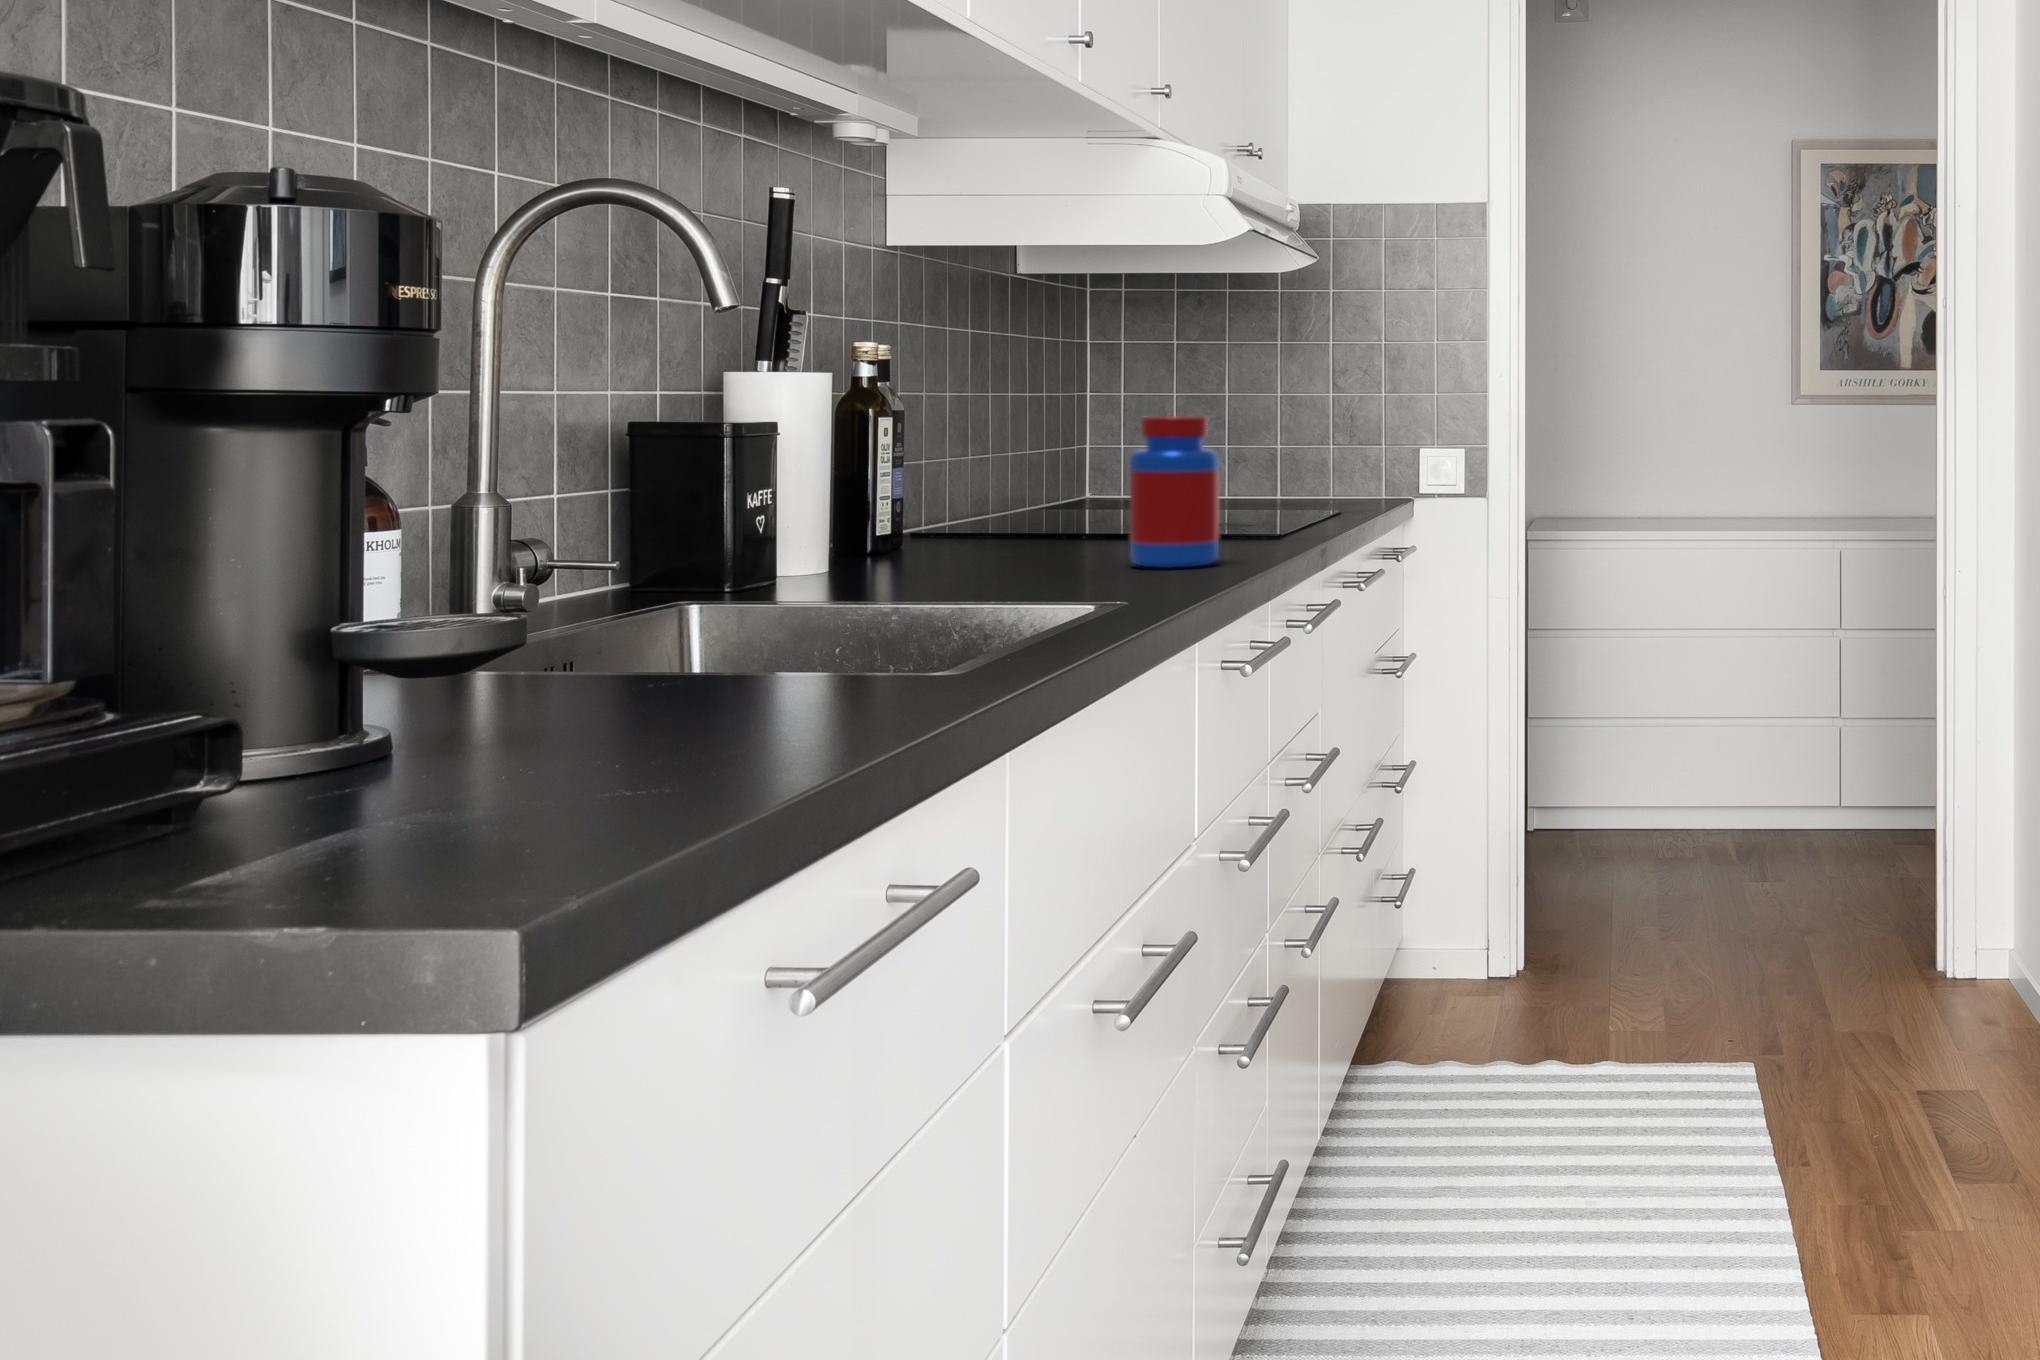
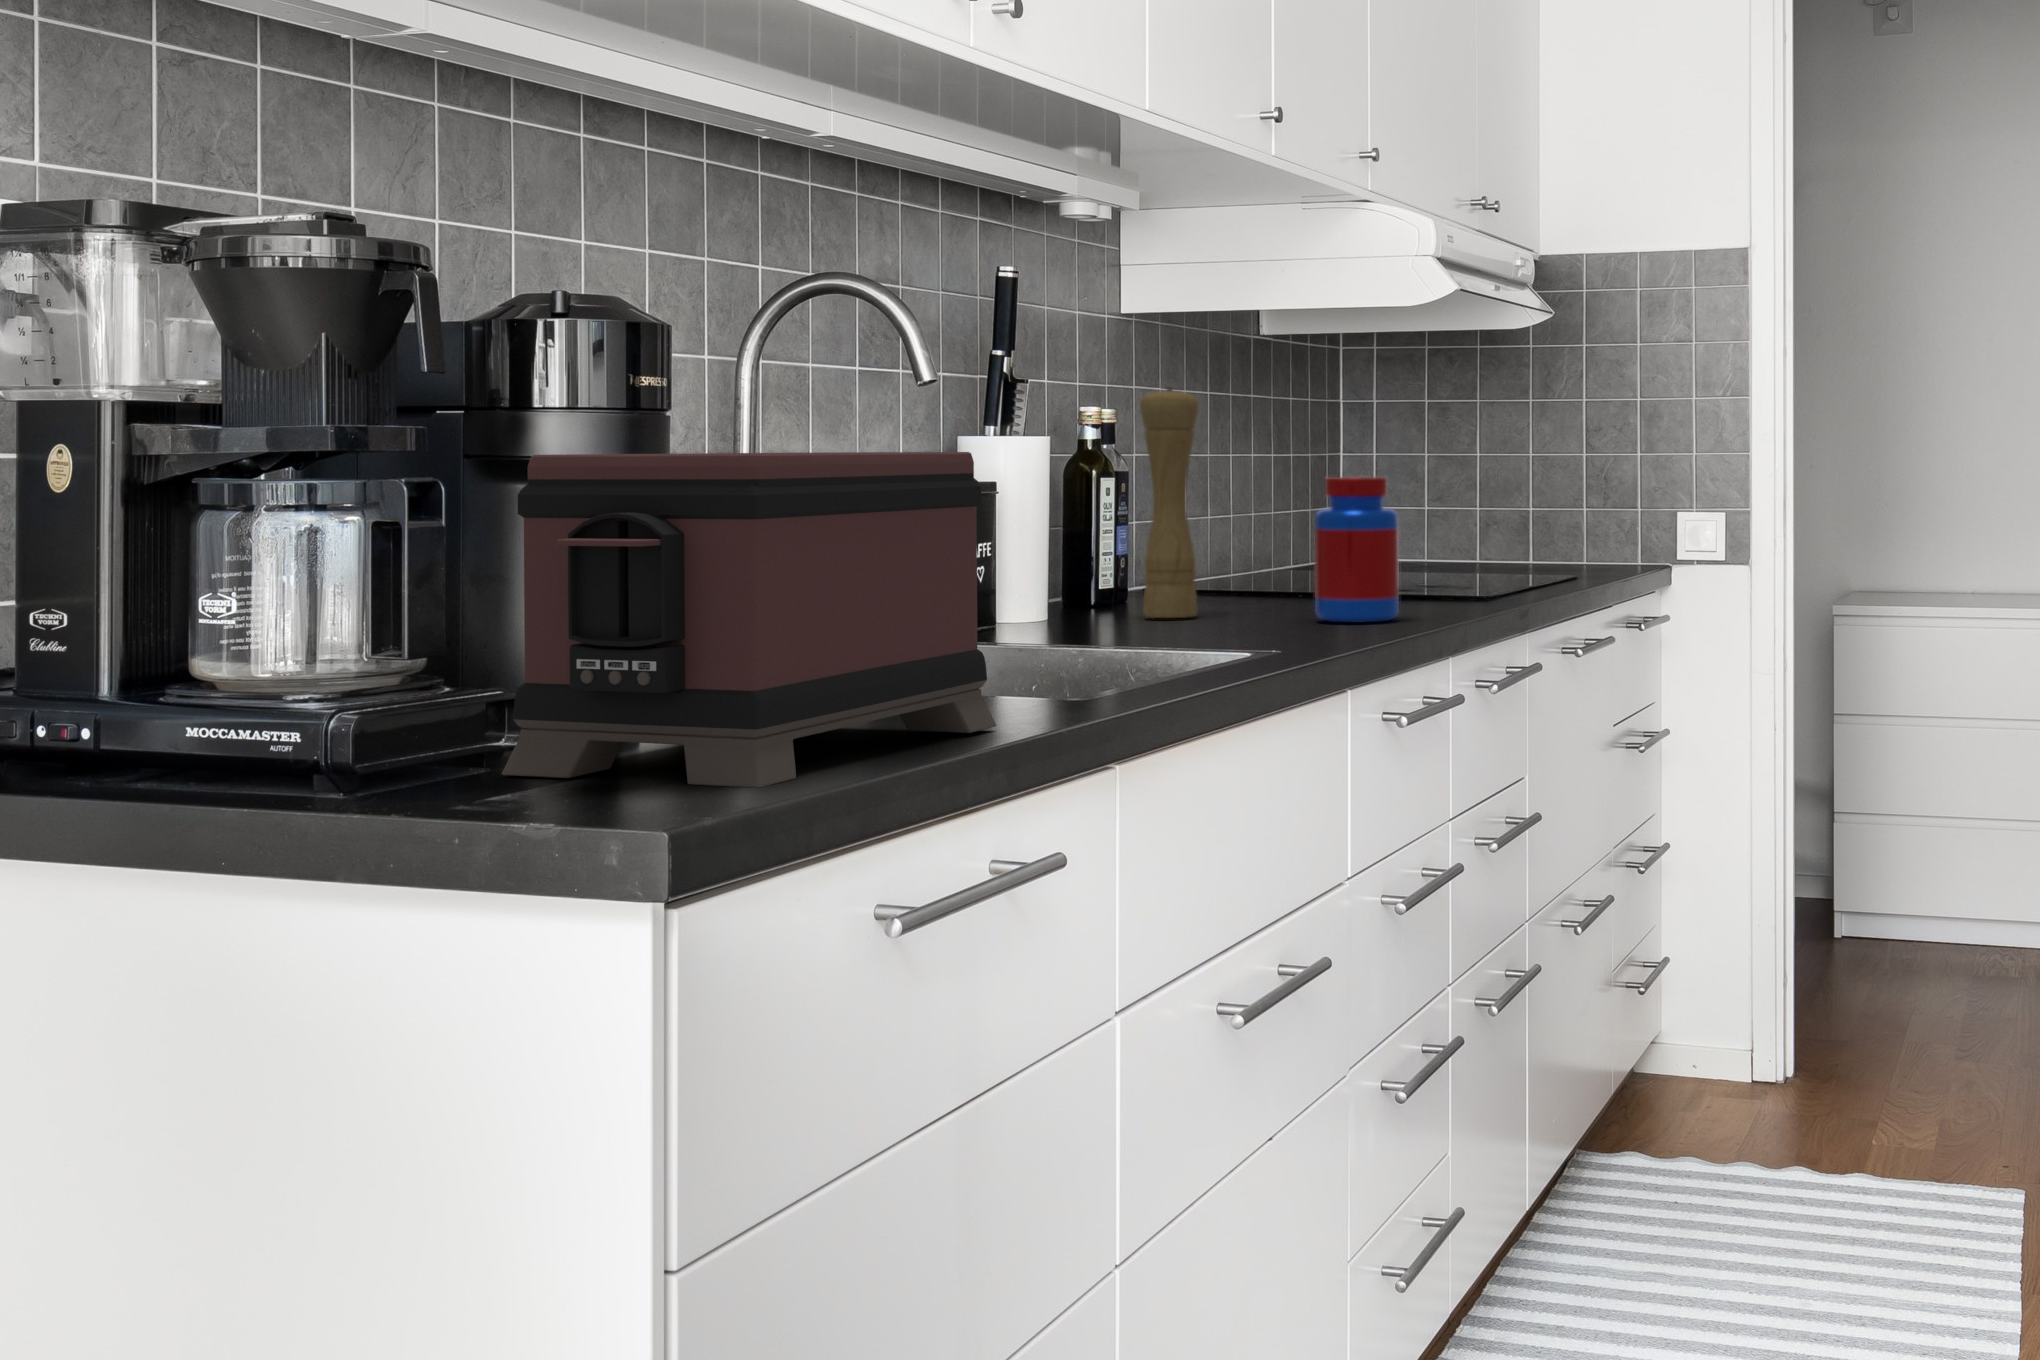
pepper mill: none [932,321,997,567] -> present [1140,387,1198,618]
toaster: none [207,389,890,843] -> present [502,452,996,788]

